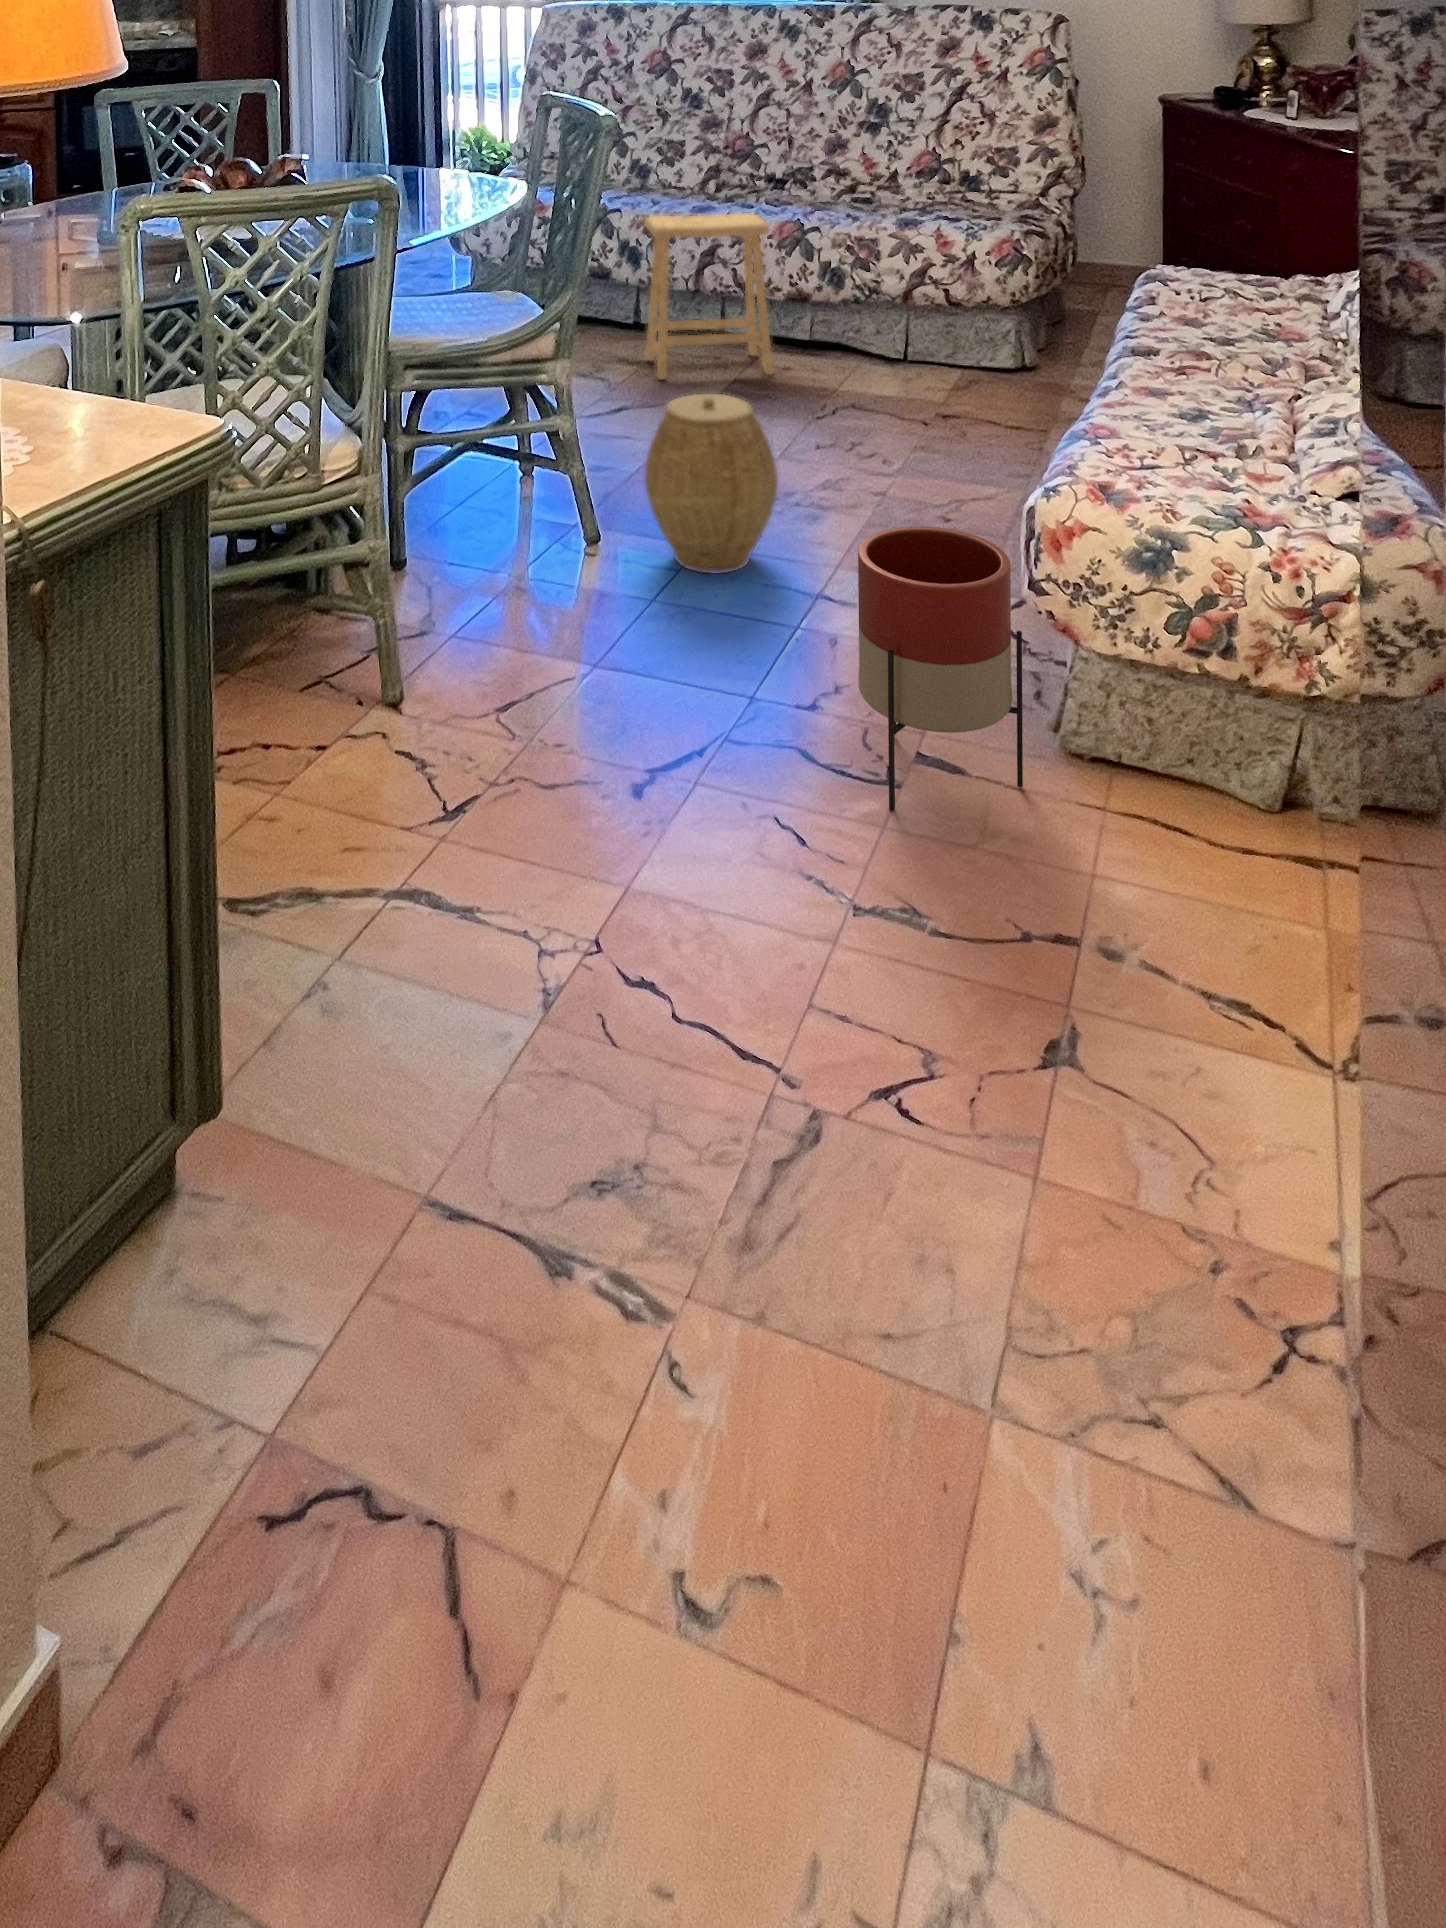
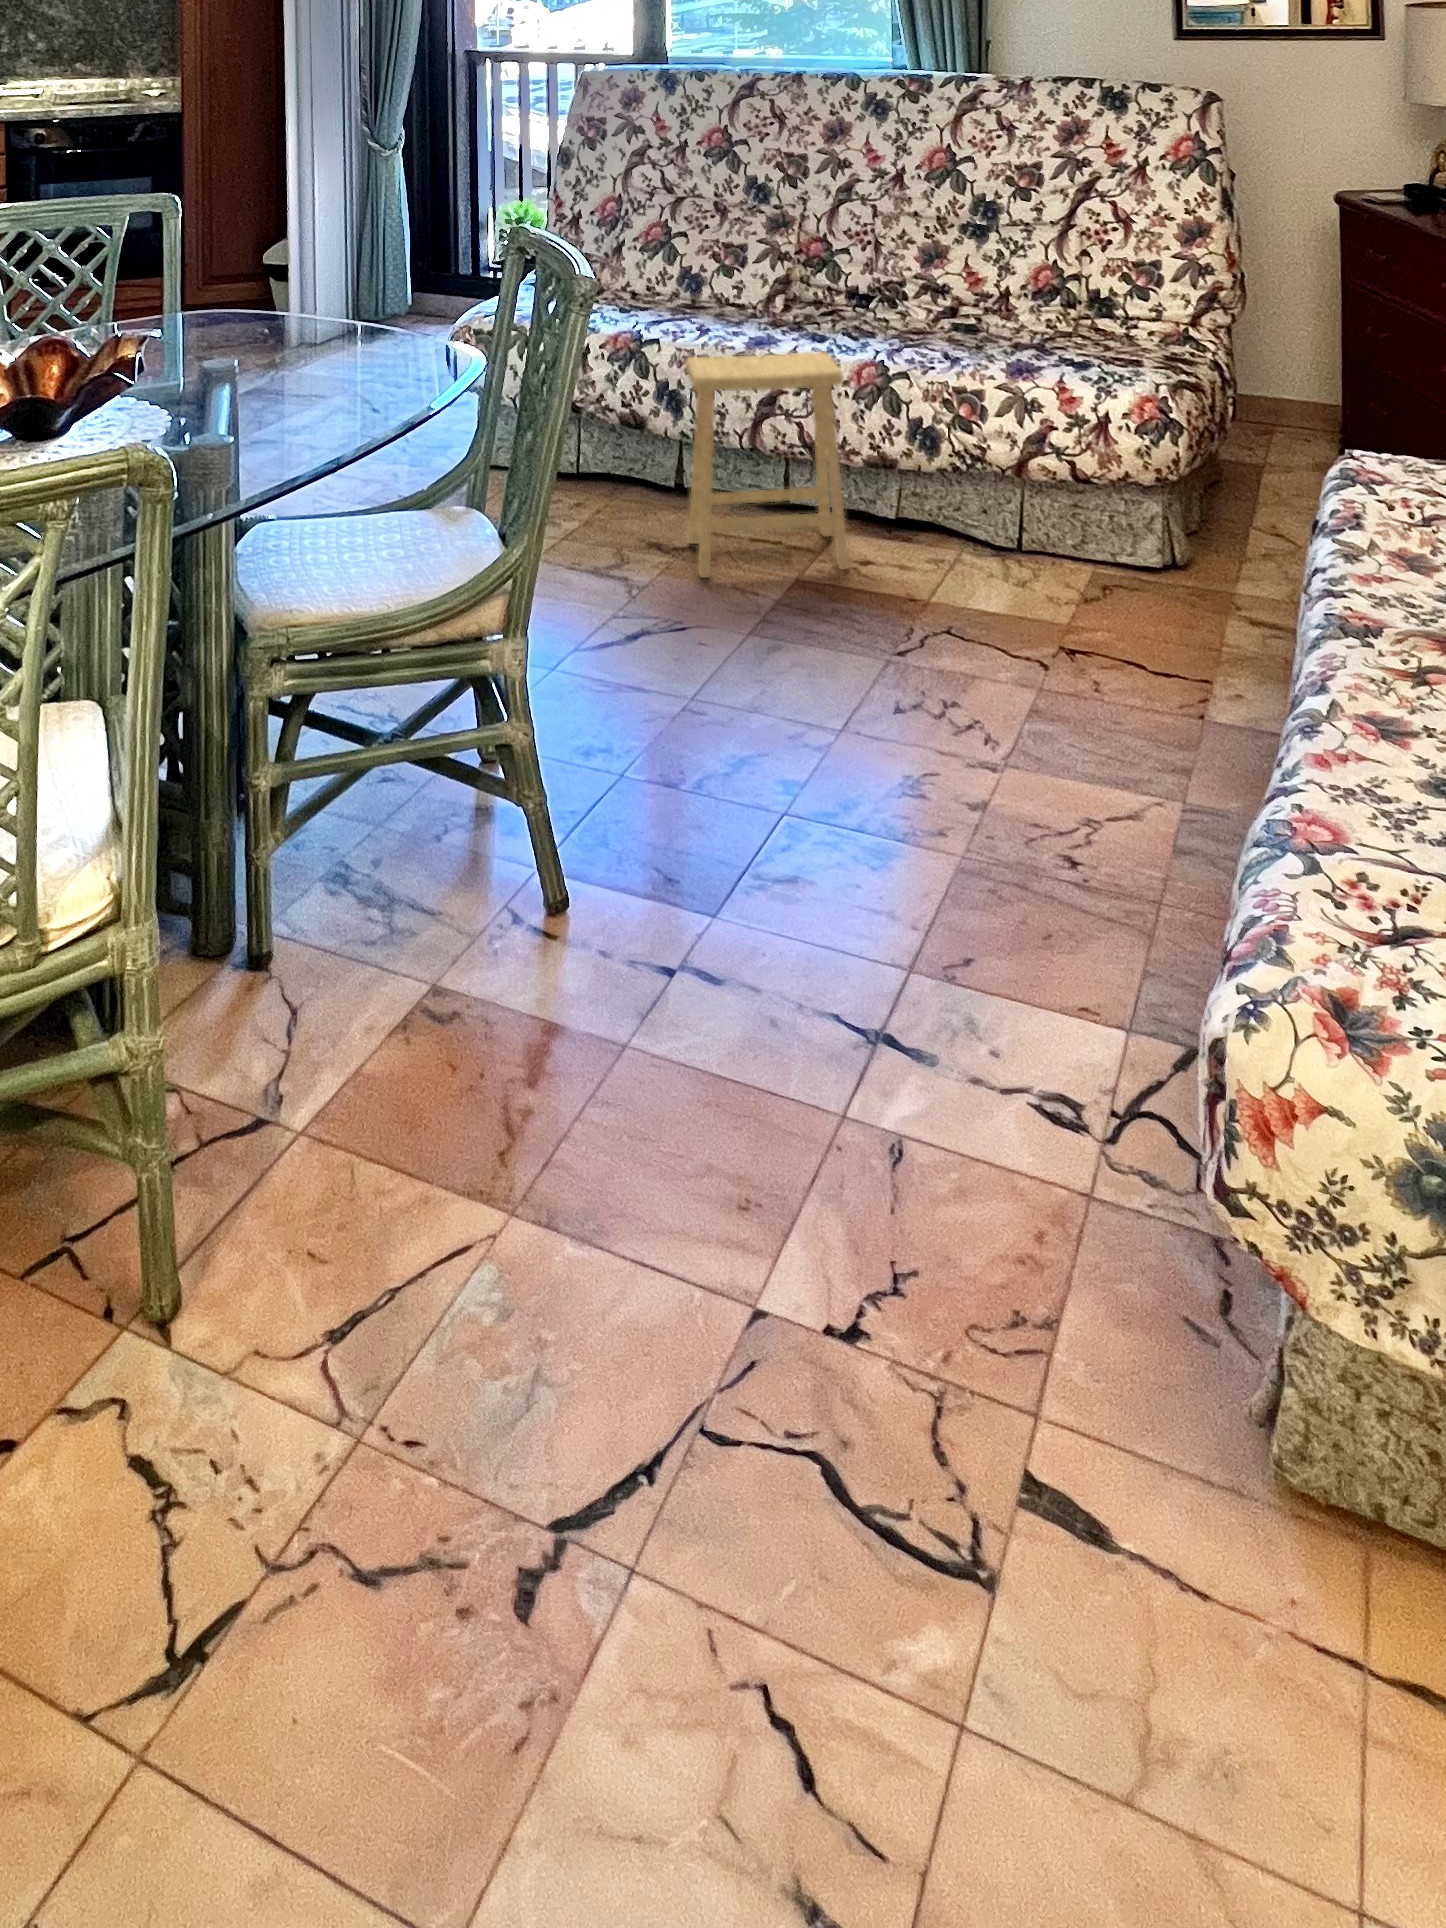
woven basket: present [645,394,778,574] -> none [634,691,828,982]
planter: present [858,526,1023,811] -> none [925,1070,1217,1673]

